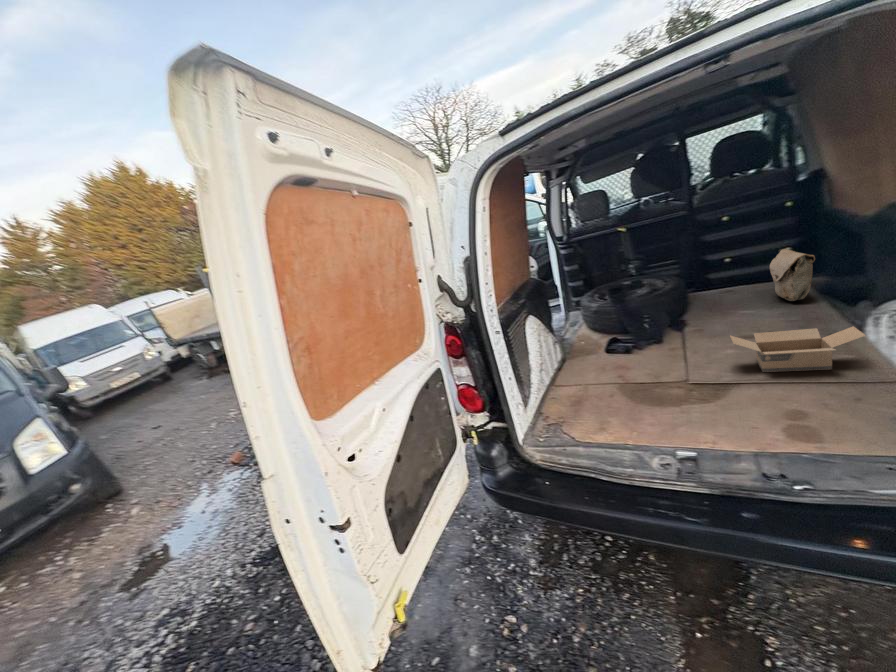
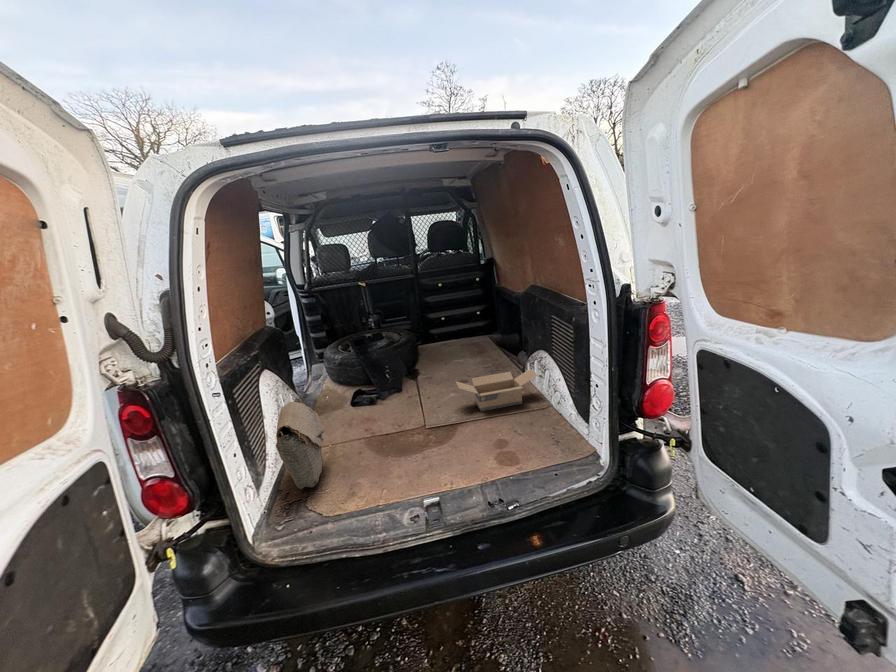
bag: present [770,249,815,301] -> present [276,400,326,489]

